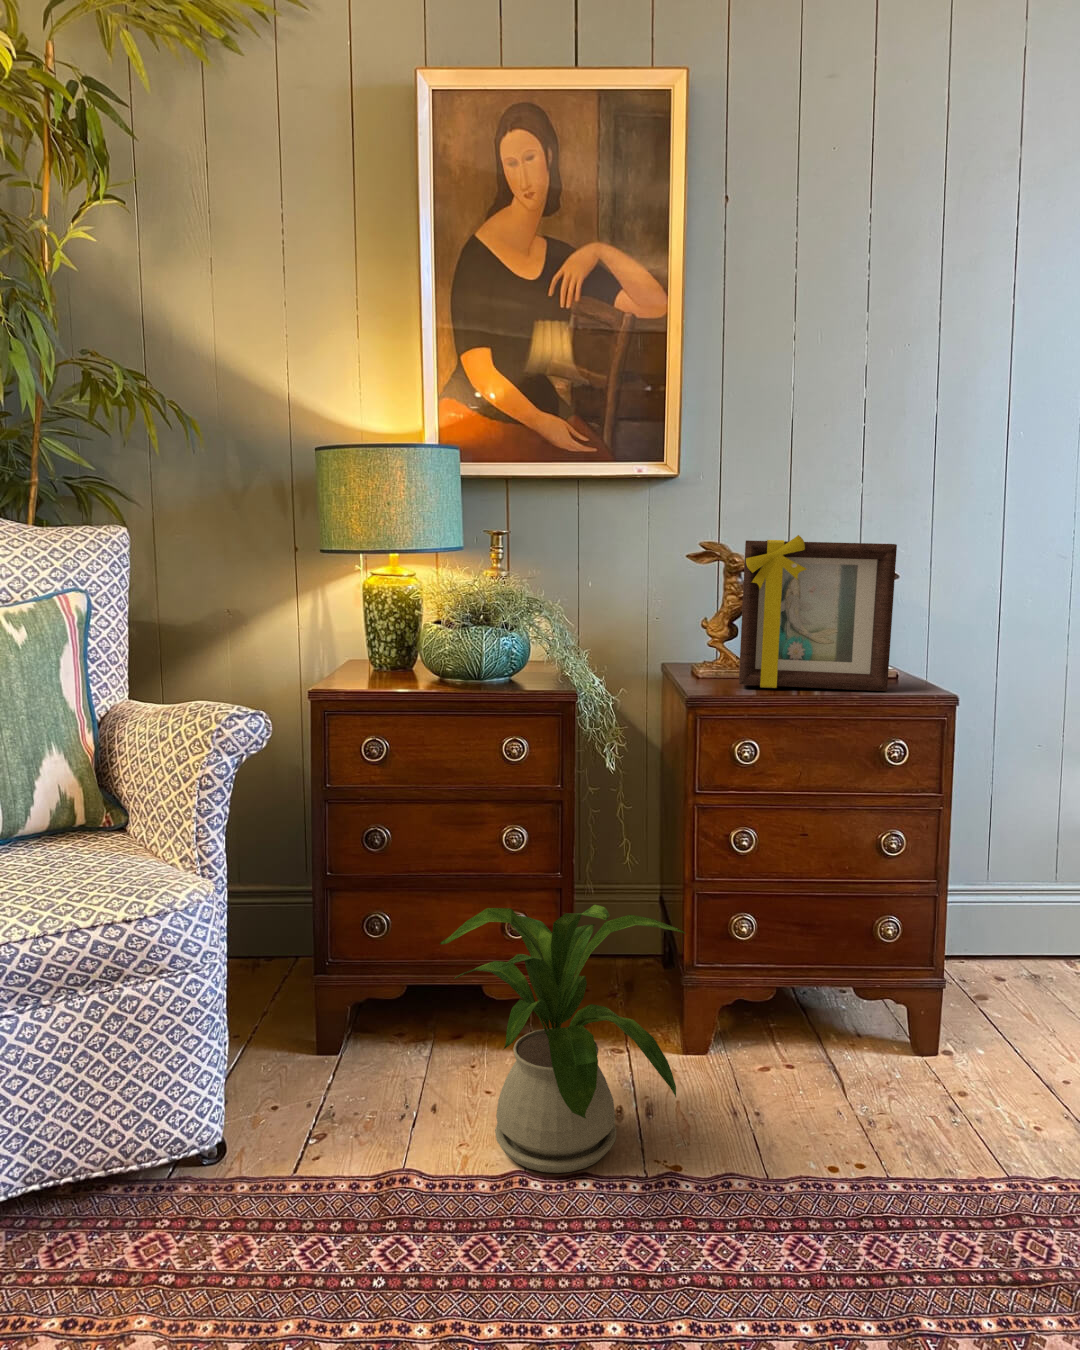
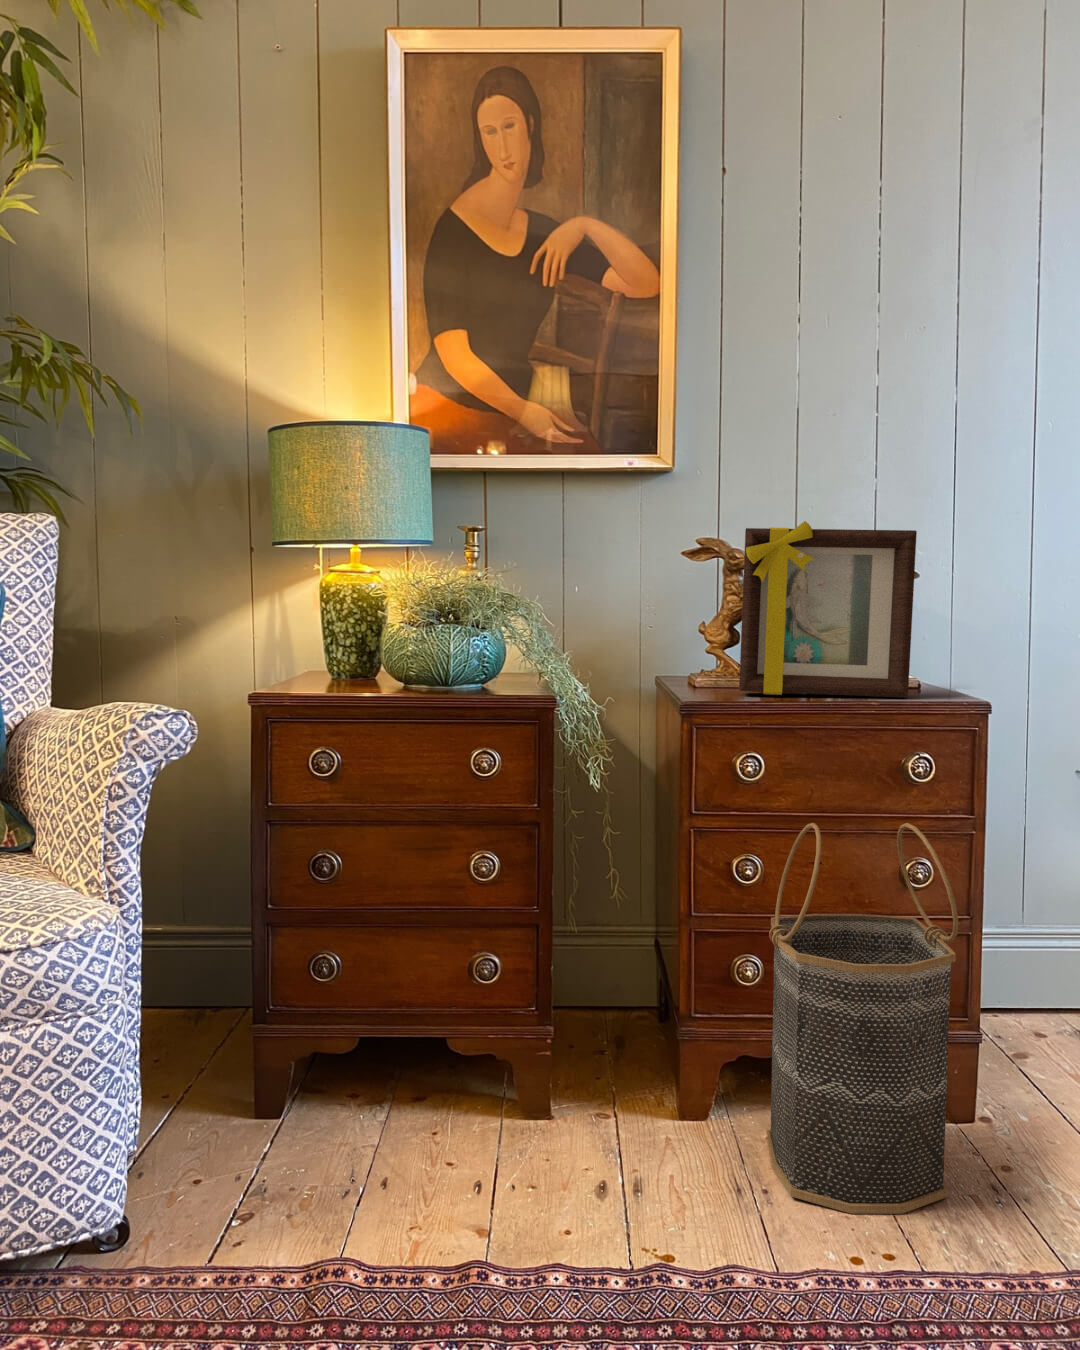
basket: none [760,804,924,1132] -> present [767,823,958,1214]
house plant: present [440,905,686,1173] -> none [386,936,680,1264]

